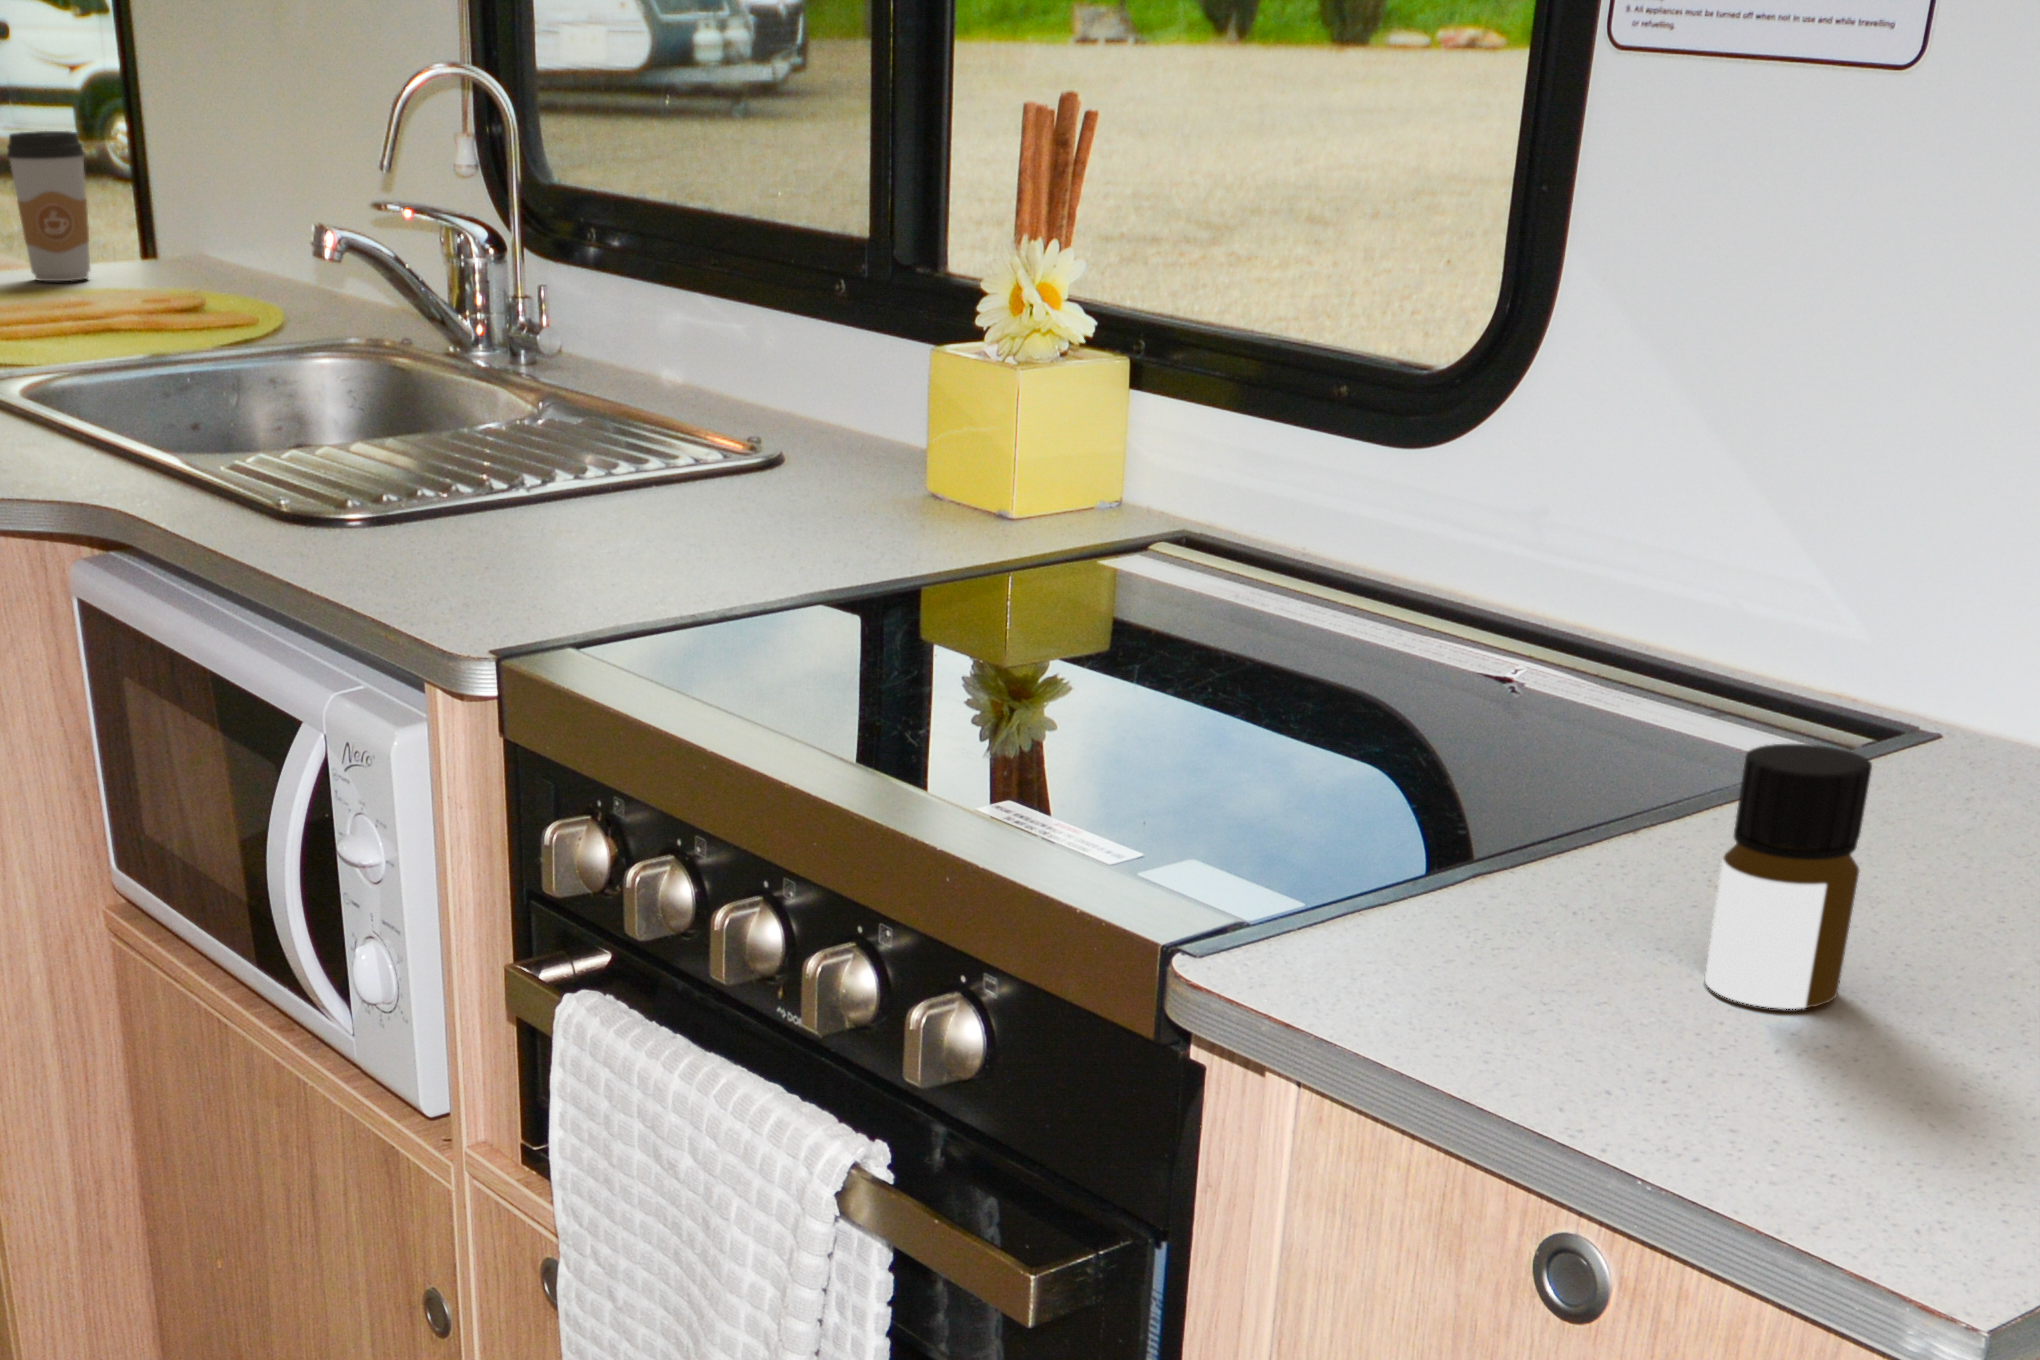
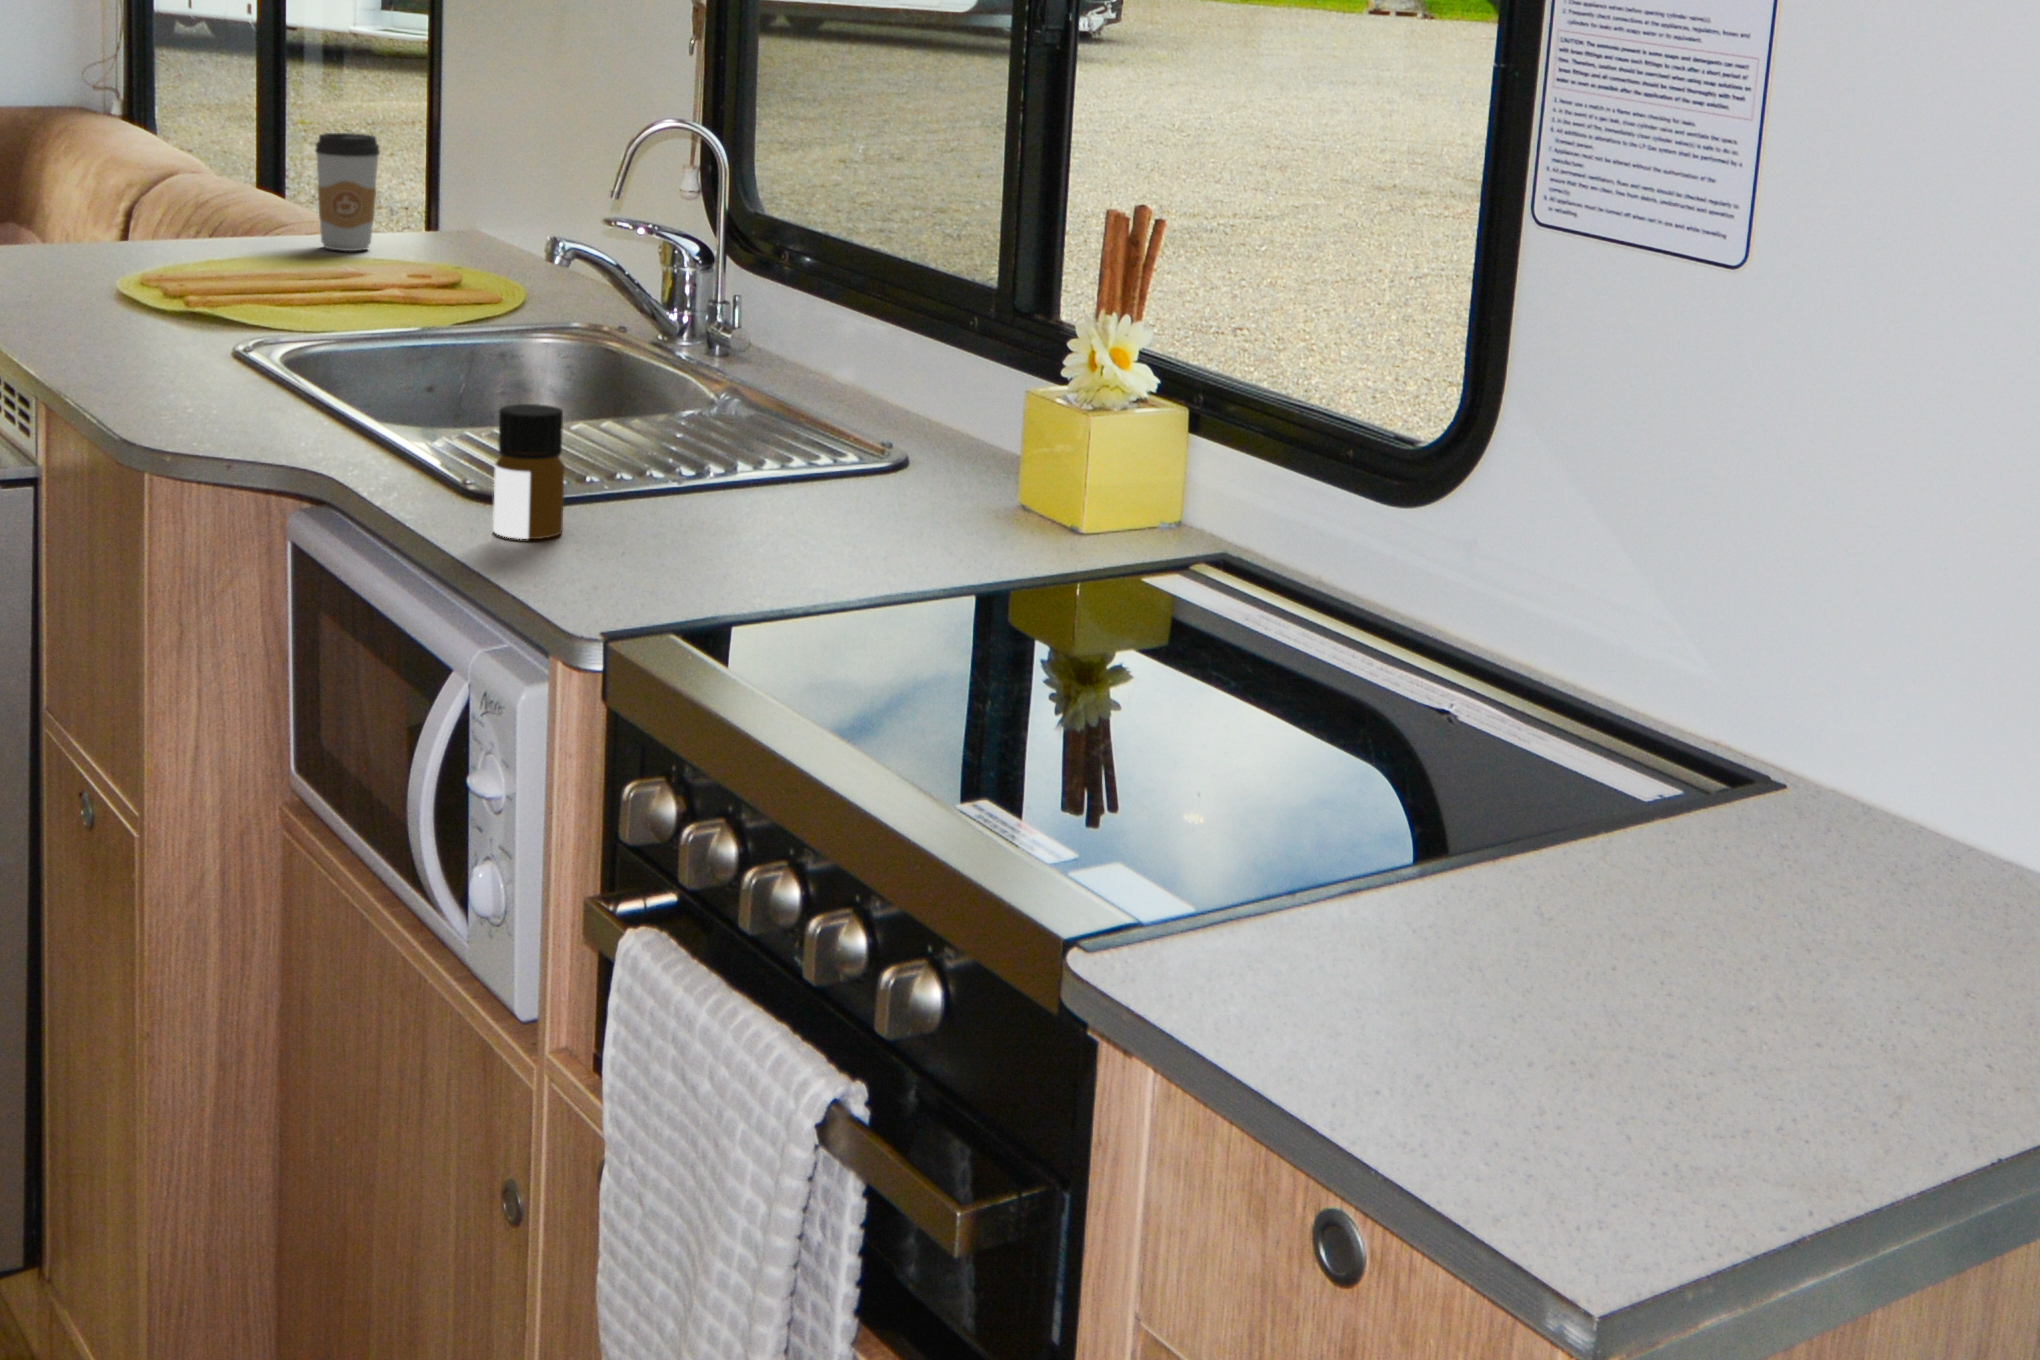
bottle: present [1705,744,1872,1009] -> present [493,404,565,539]

